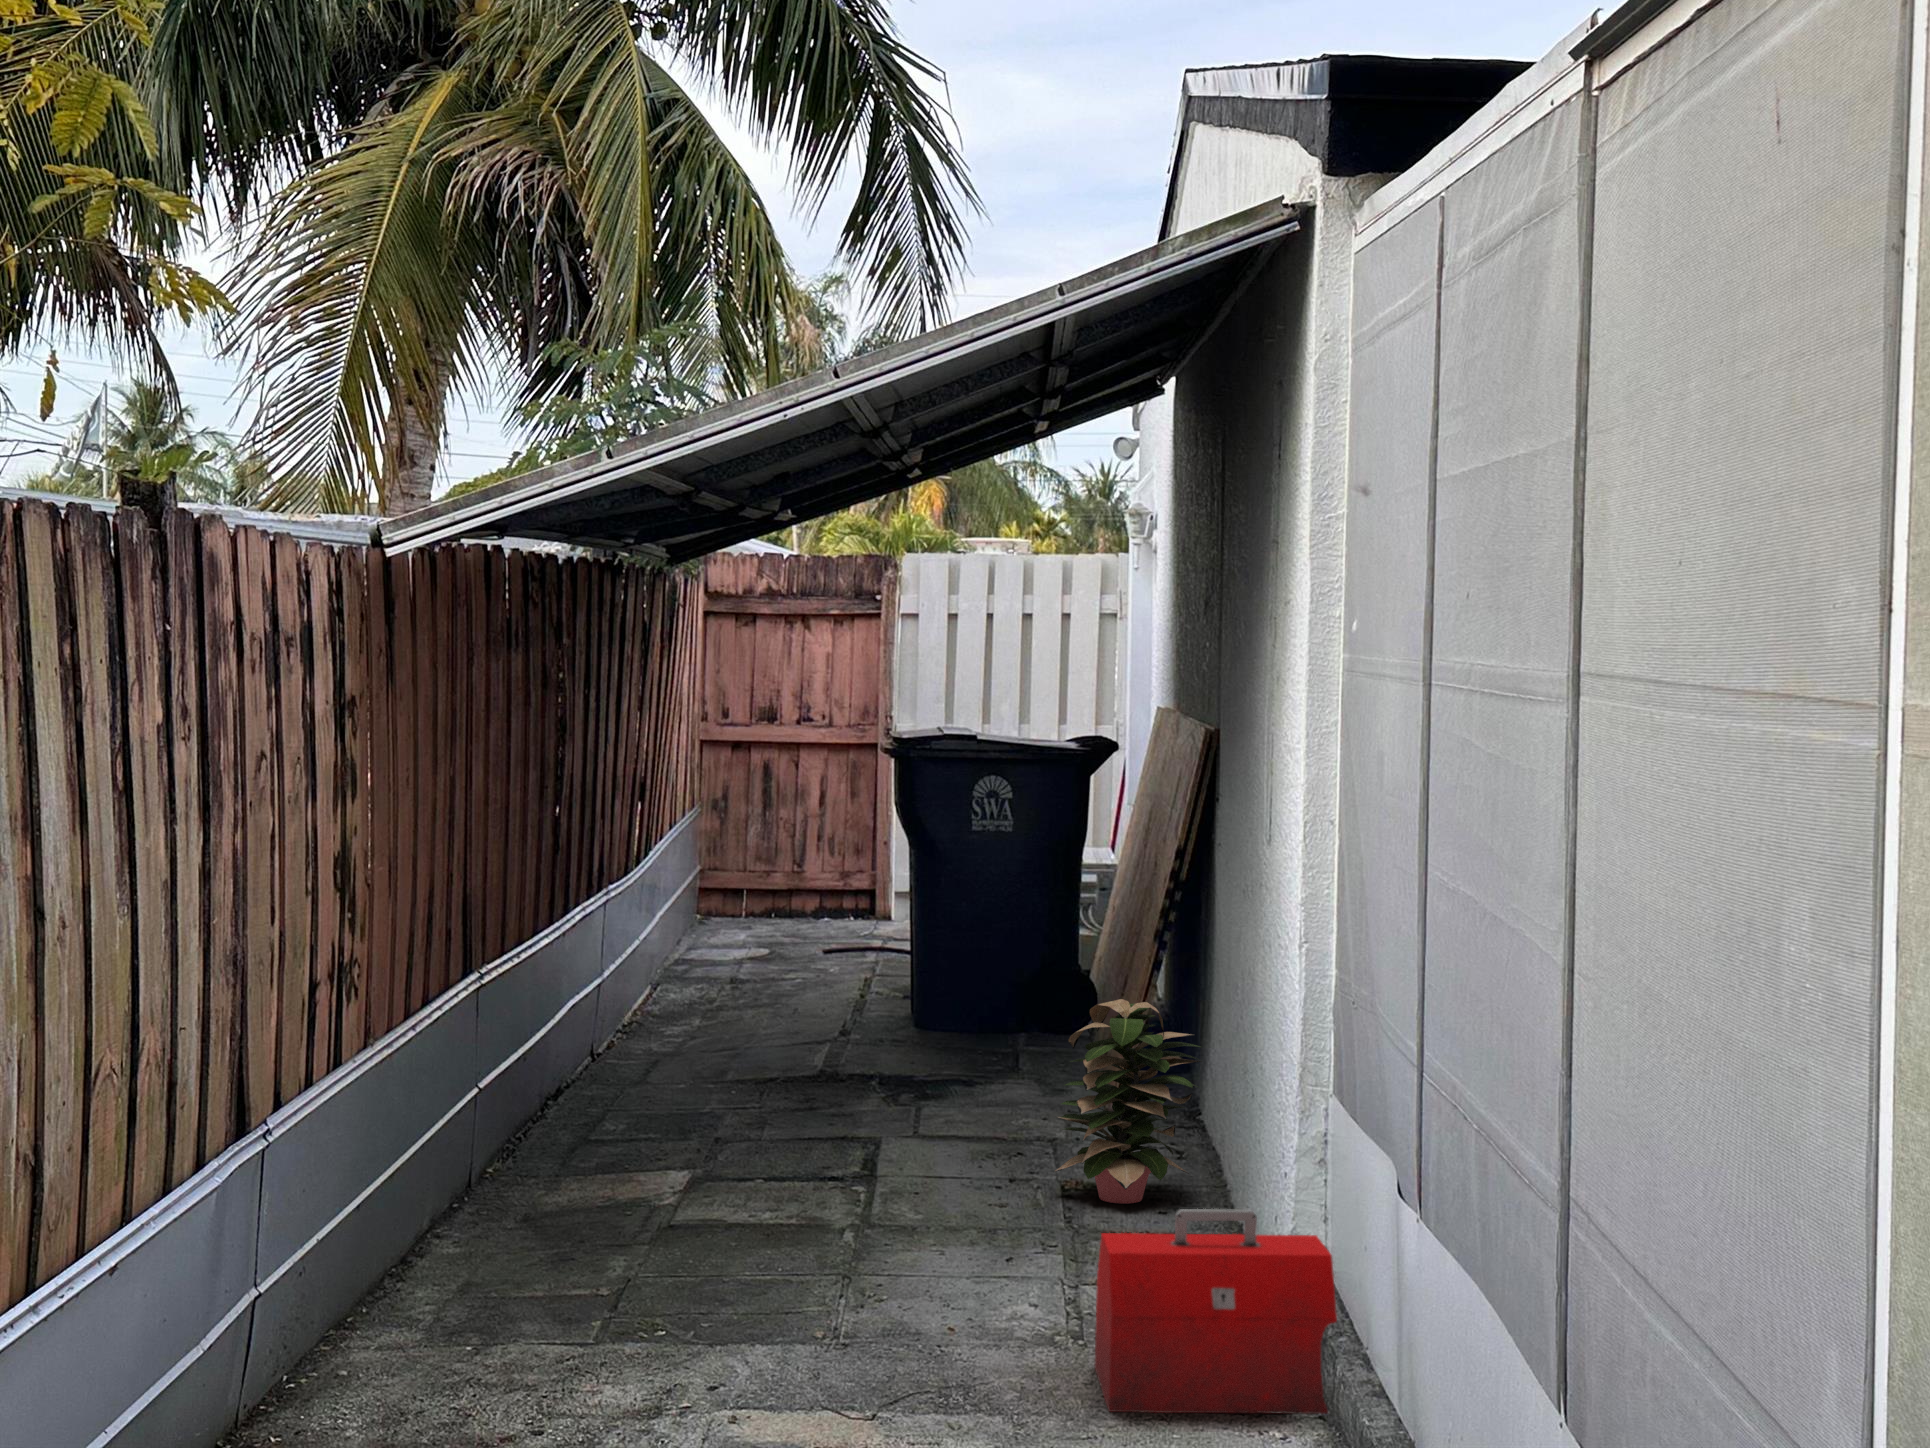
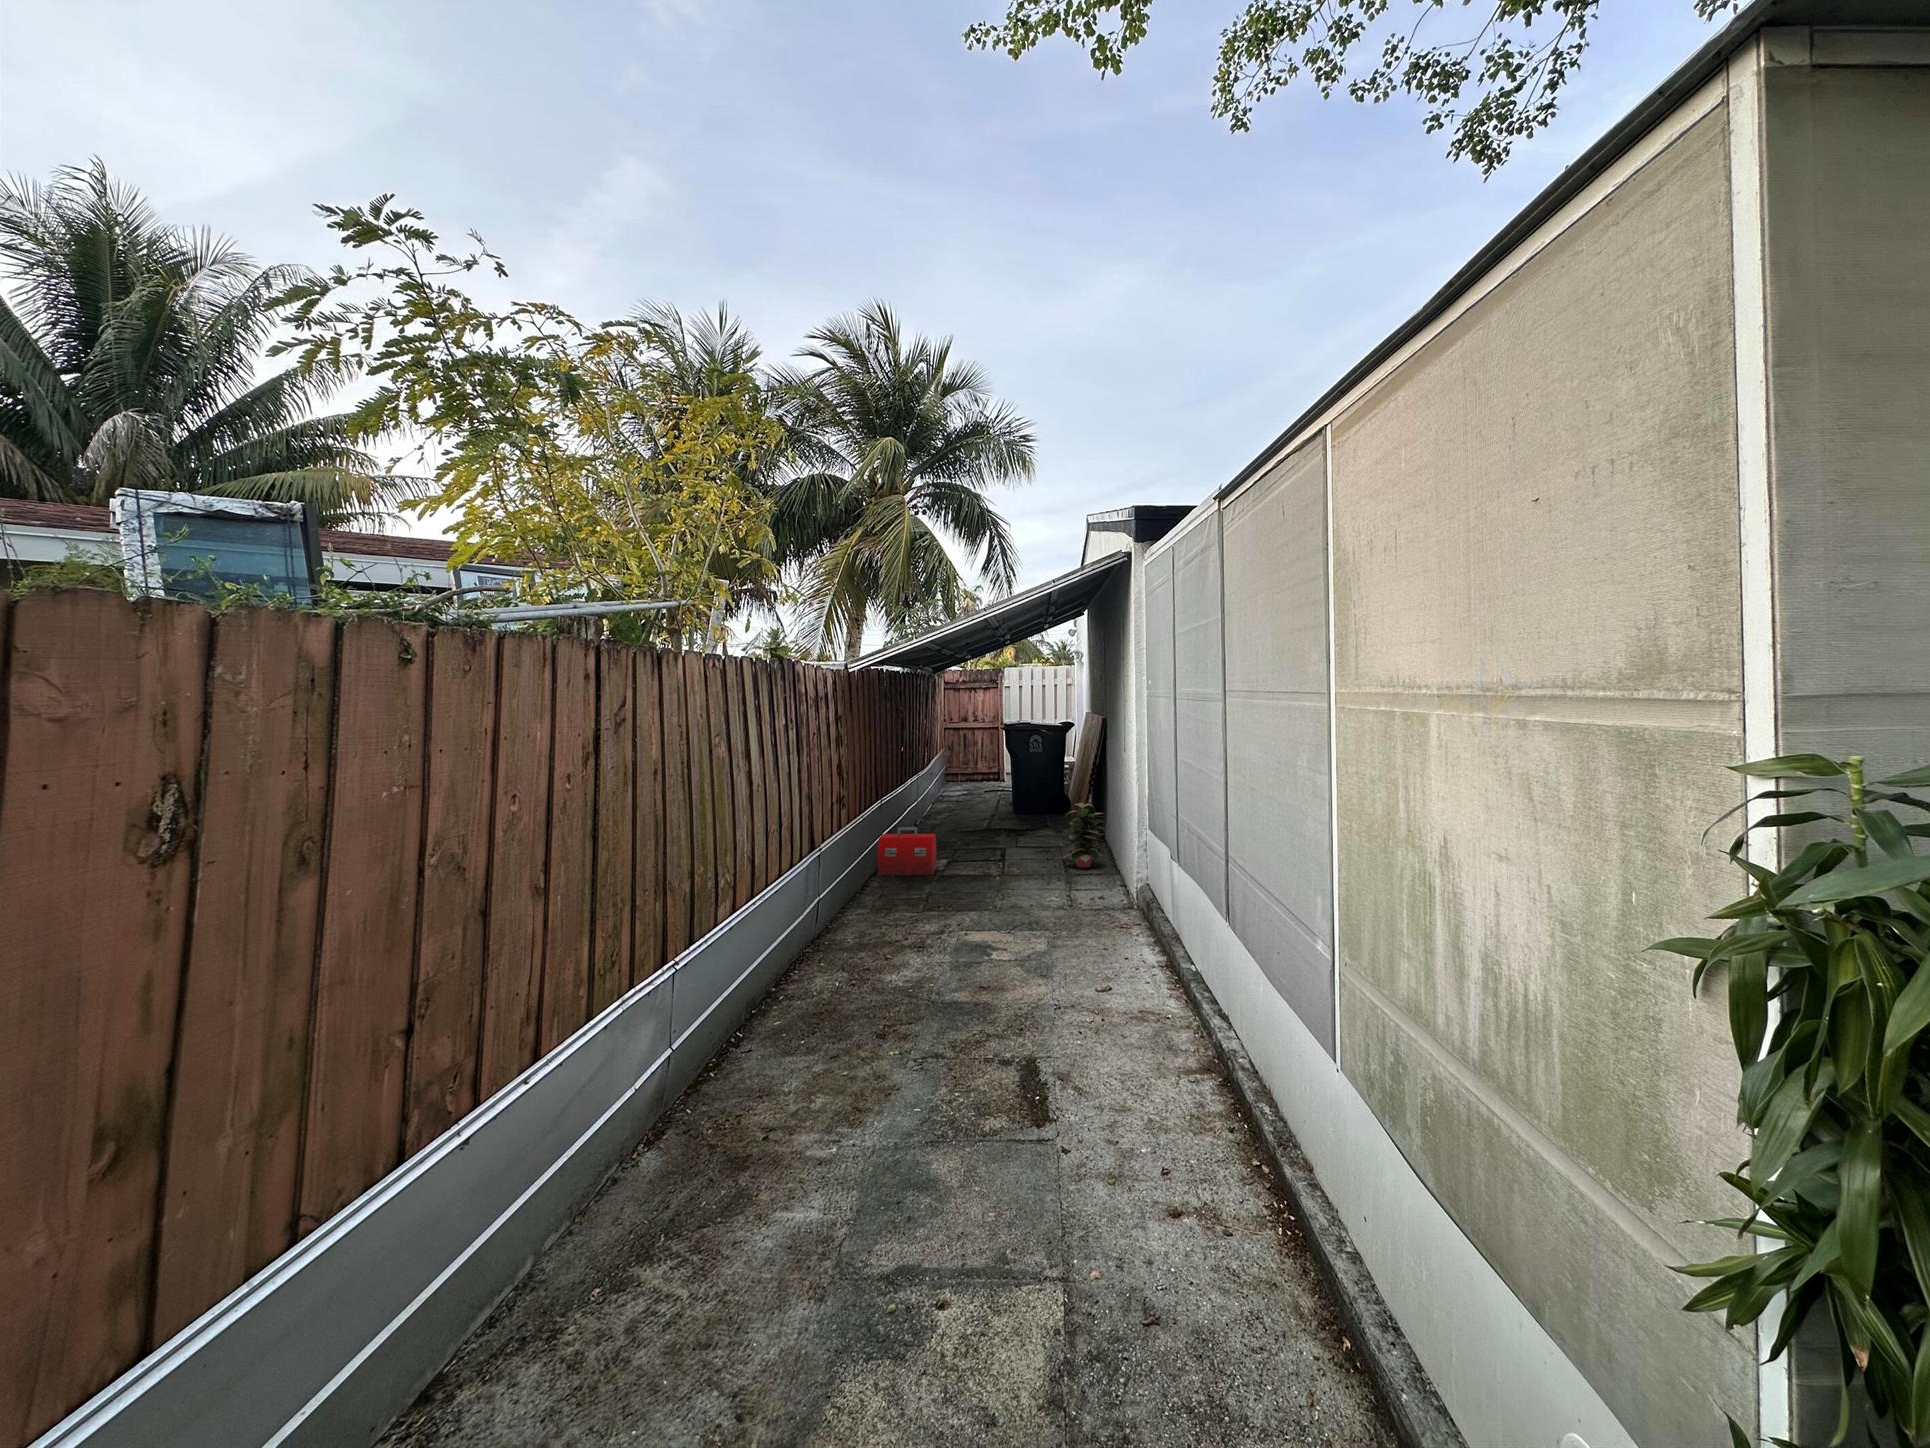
toolbox: present [1095,1209,1337,1414] -> present [878,827,937,876]

